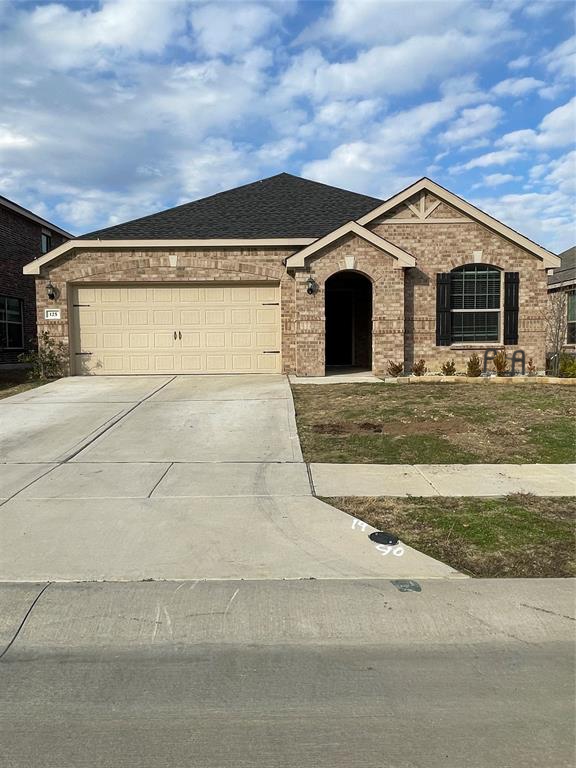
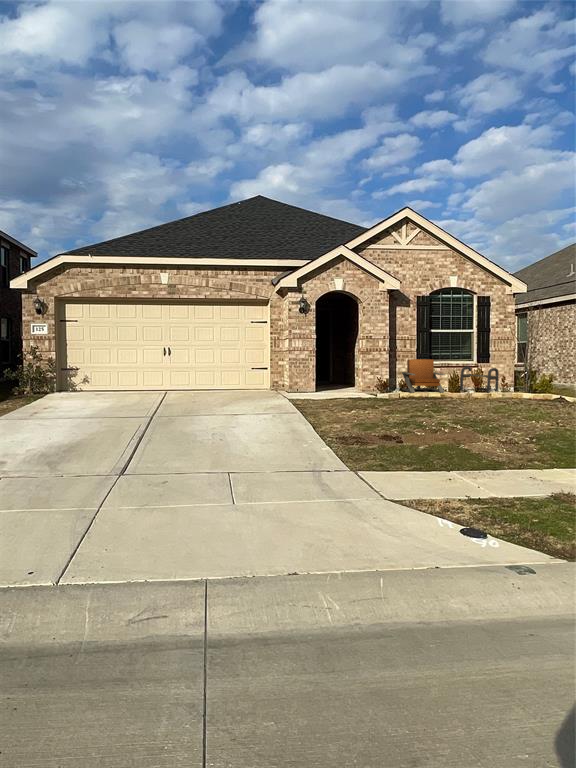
lounge chair: none [420,341,464,376] -> present [402,359,445,392]

